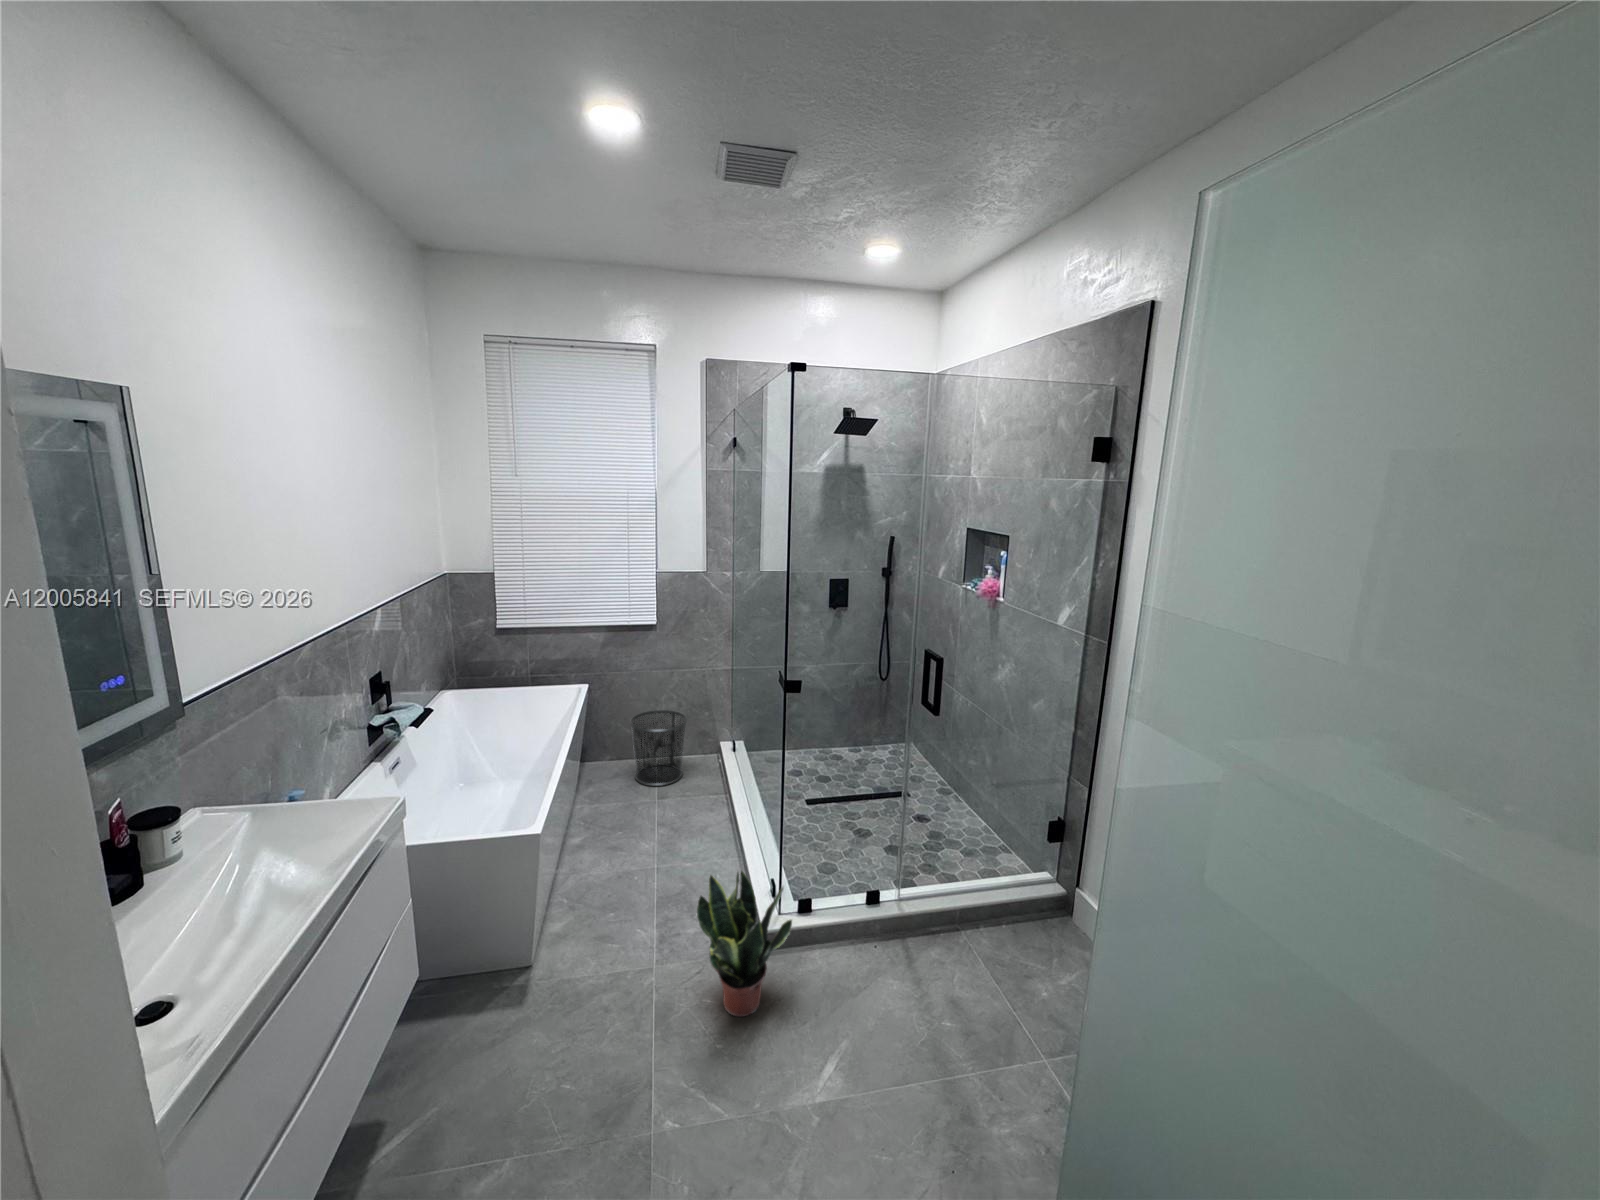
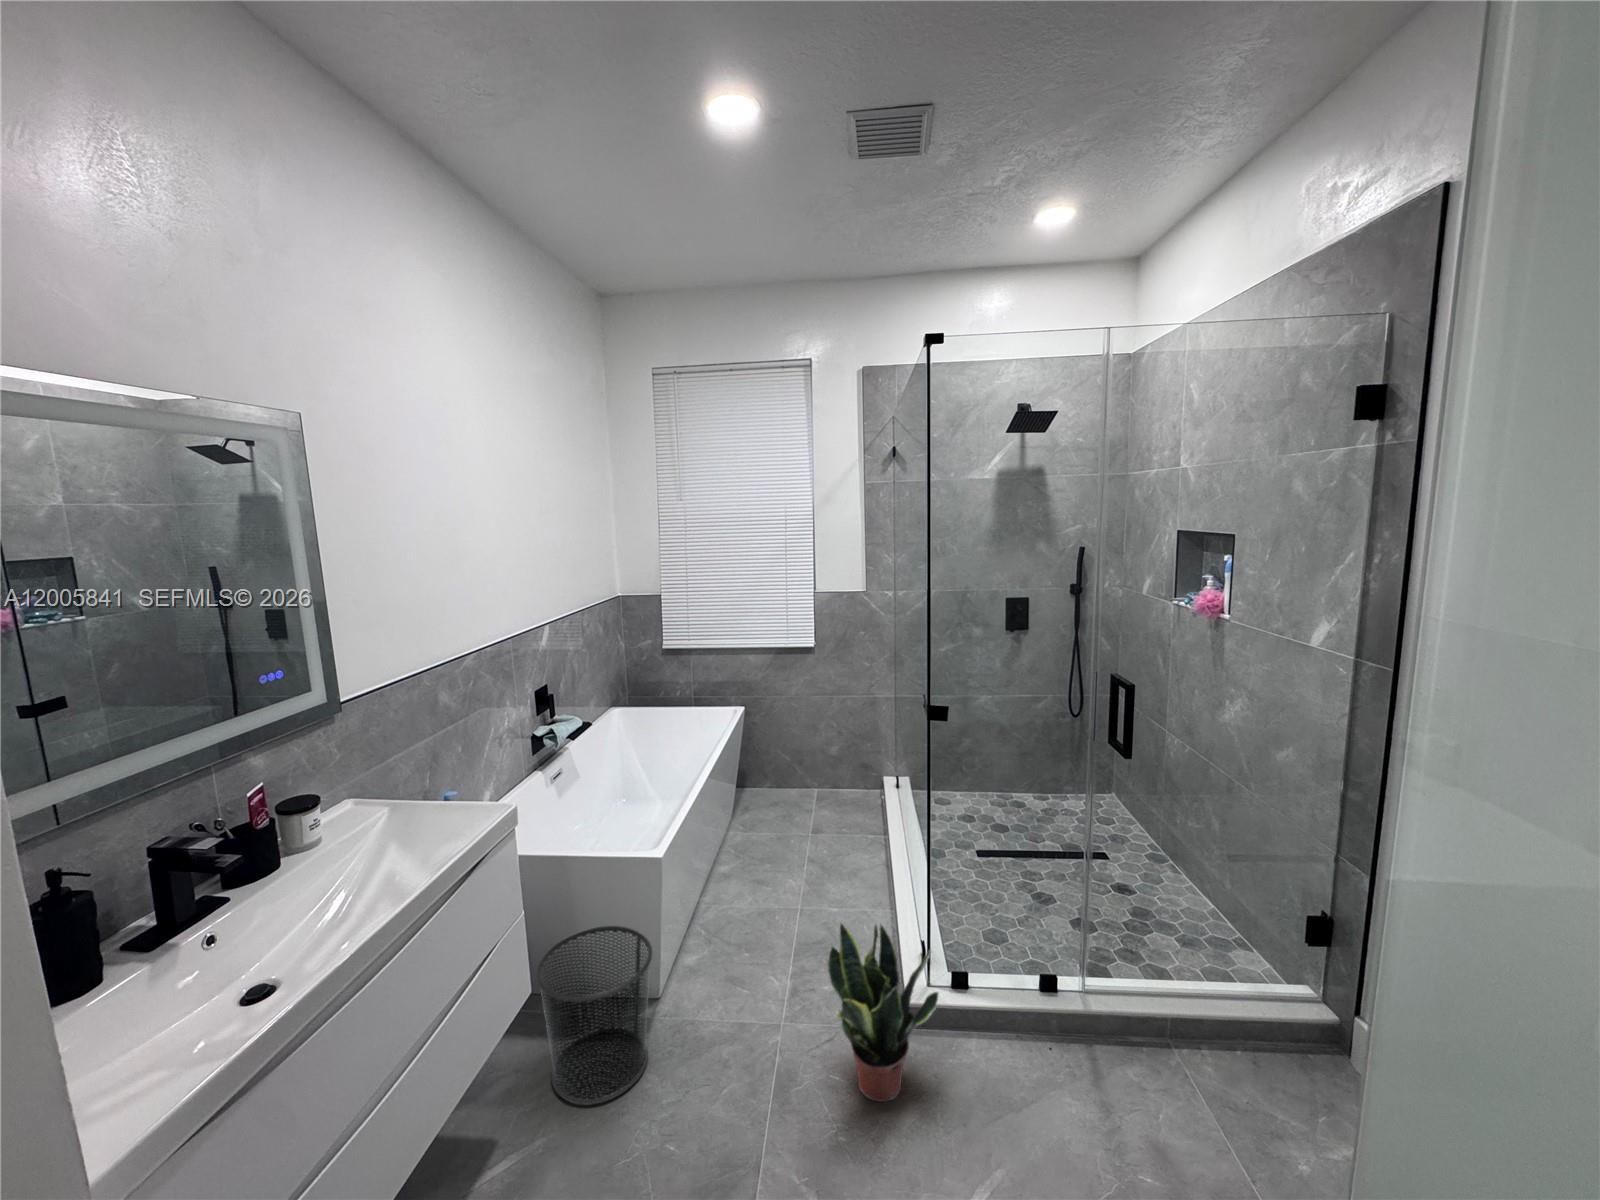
waste bin: present [630,710,687,786] -> present [536,926,652,1104]

